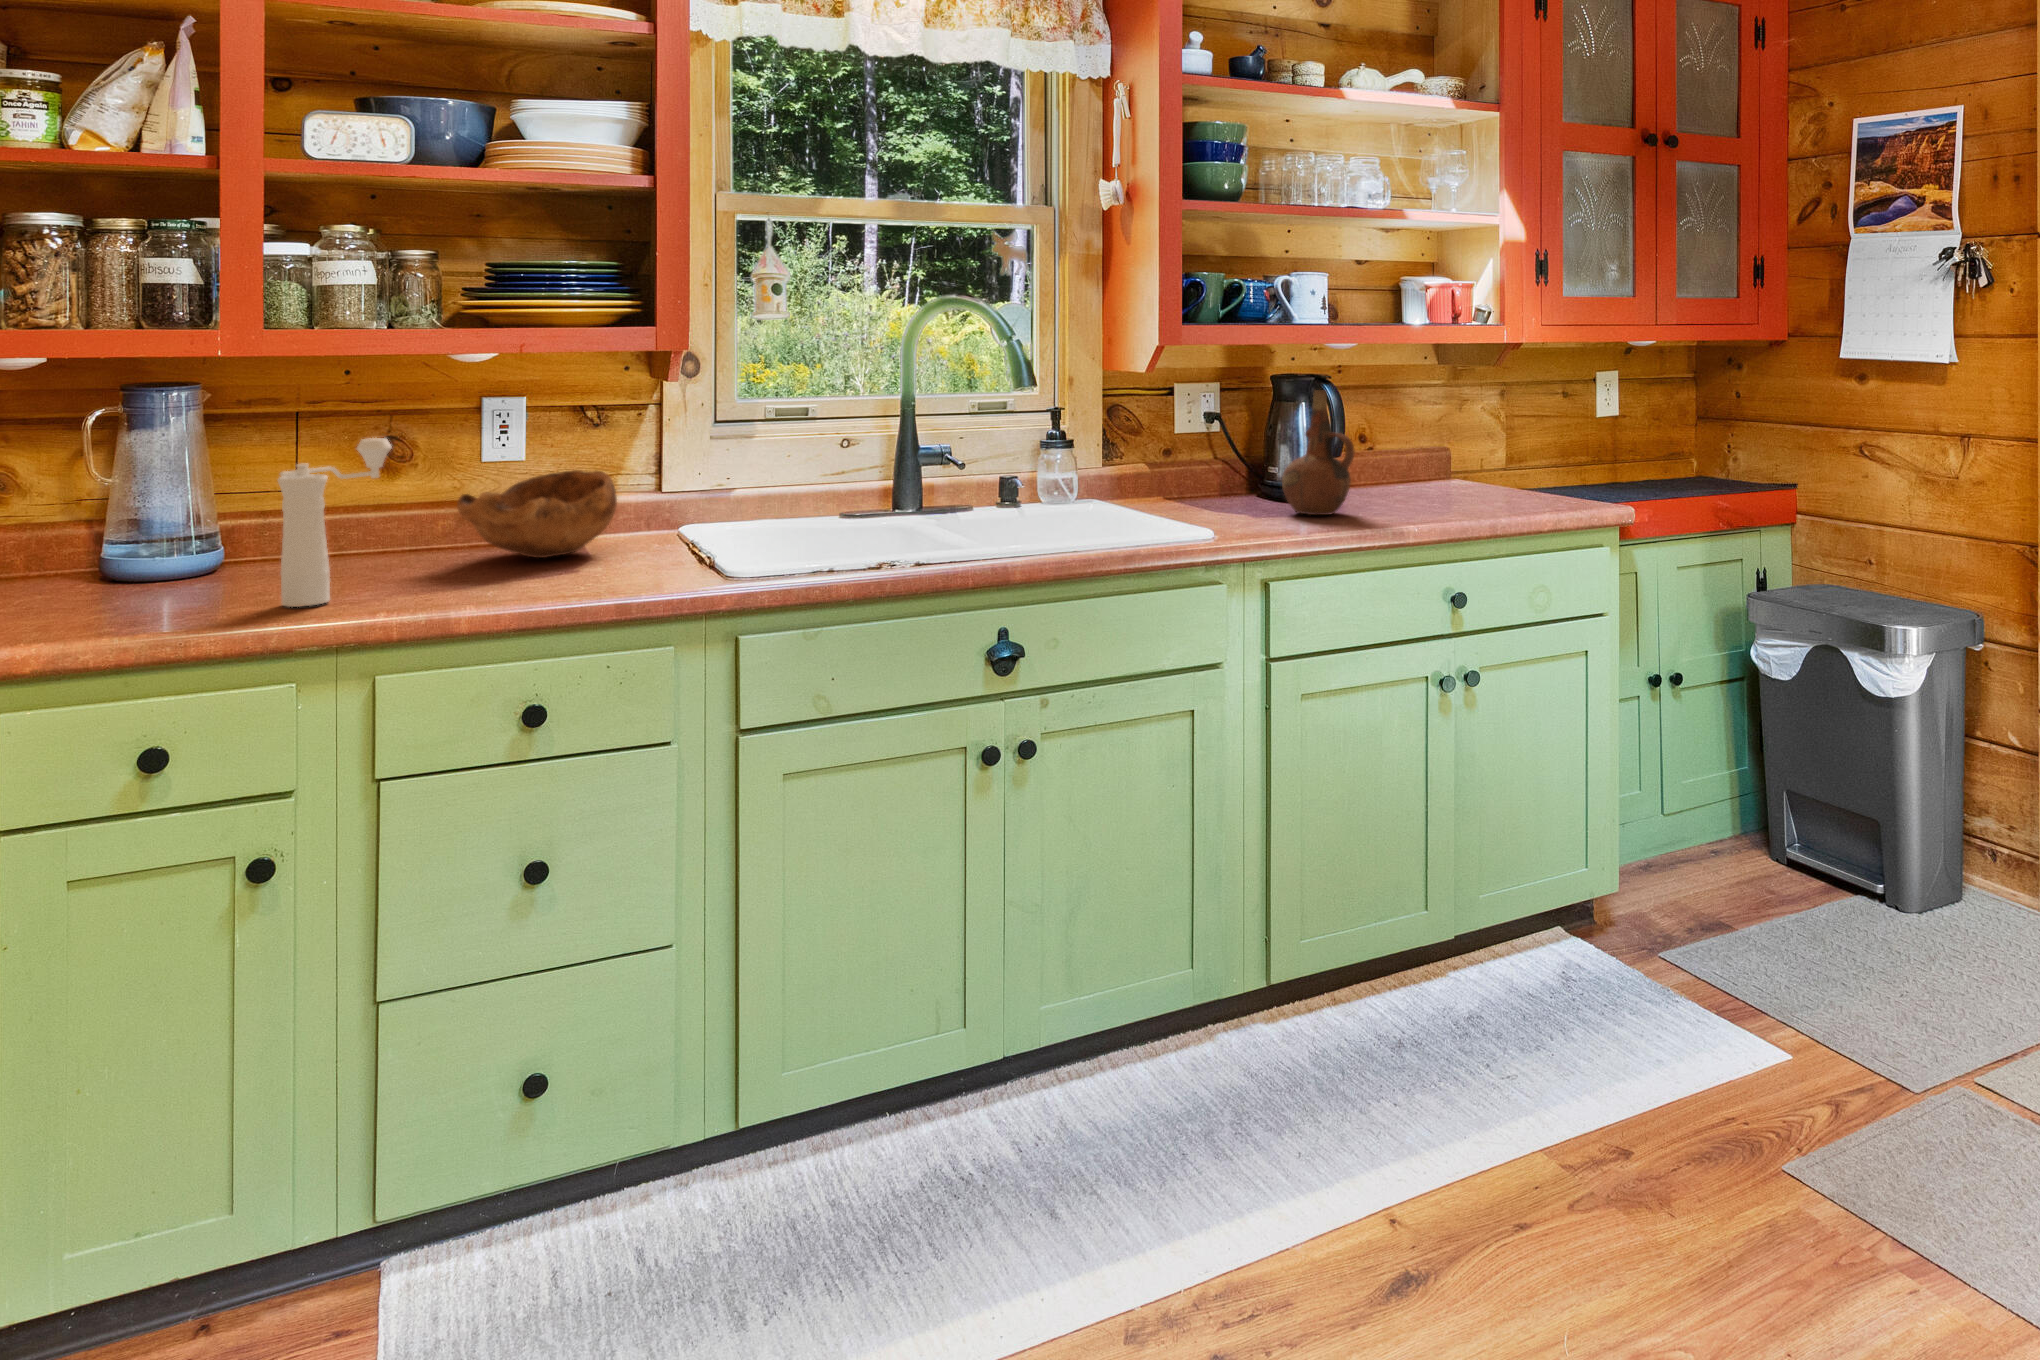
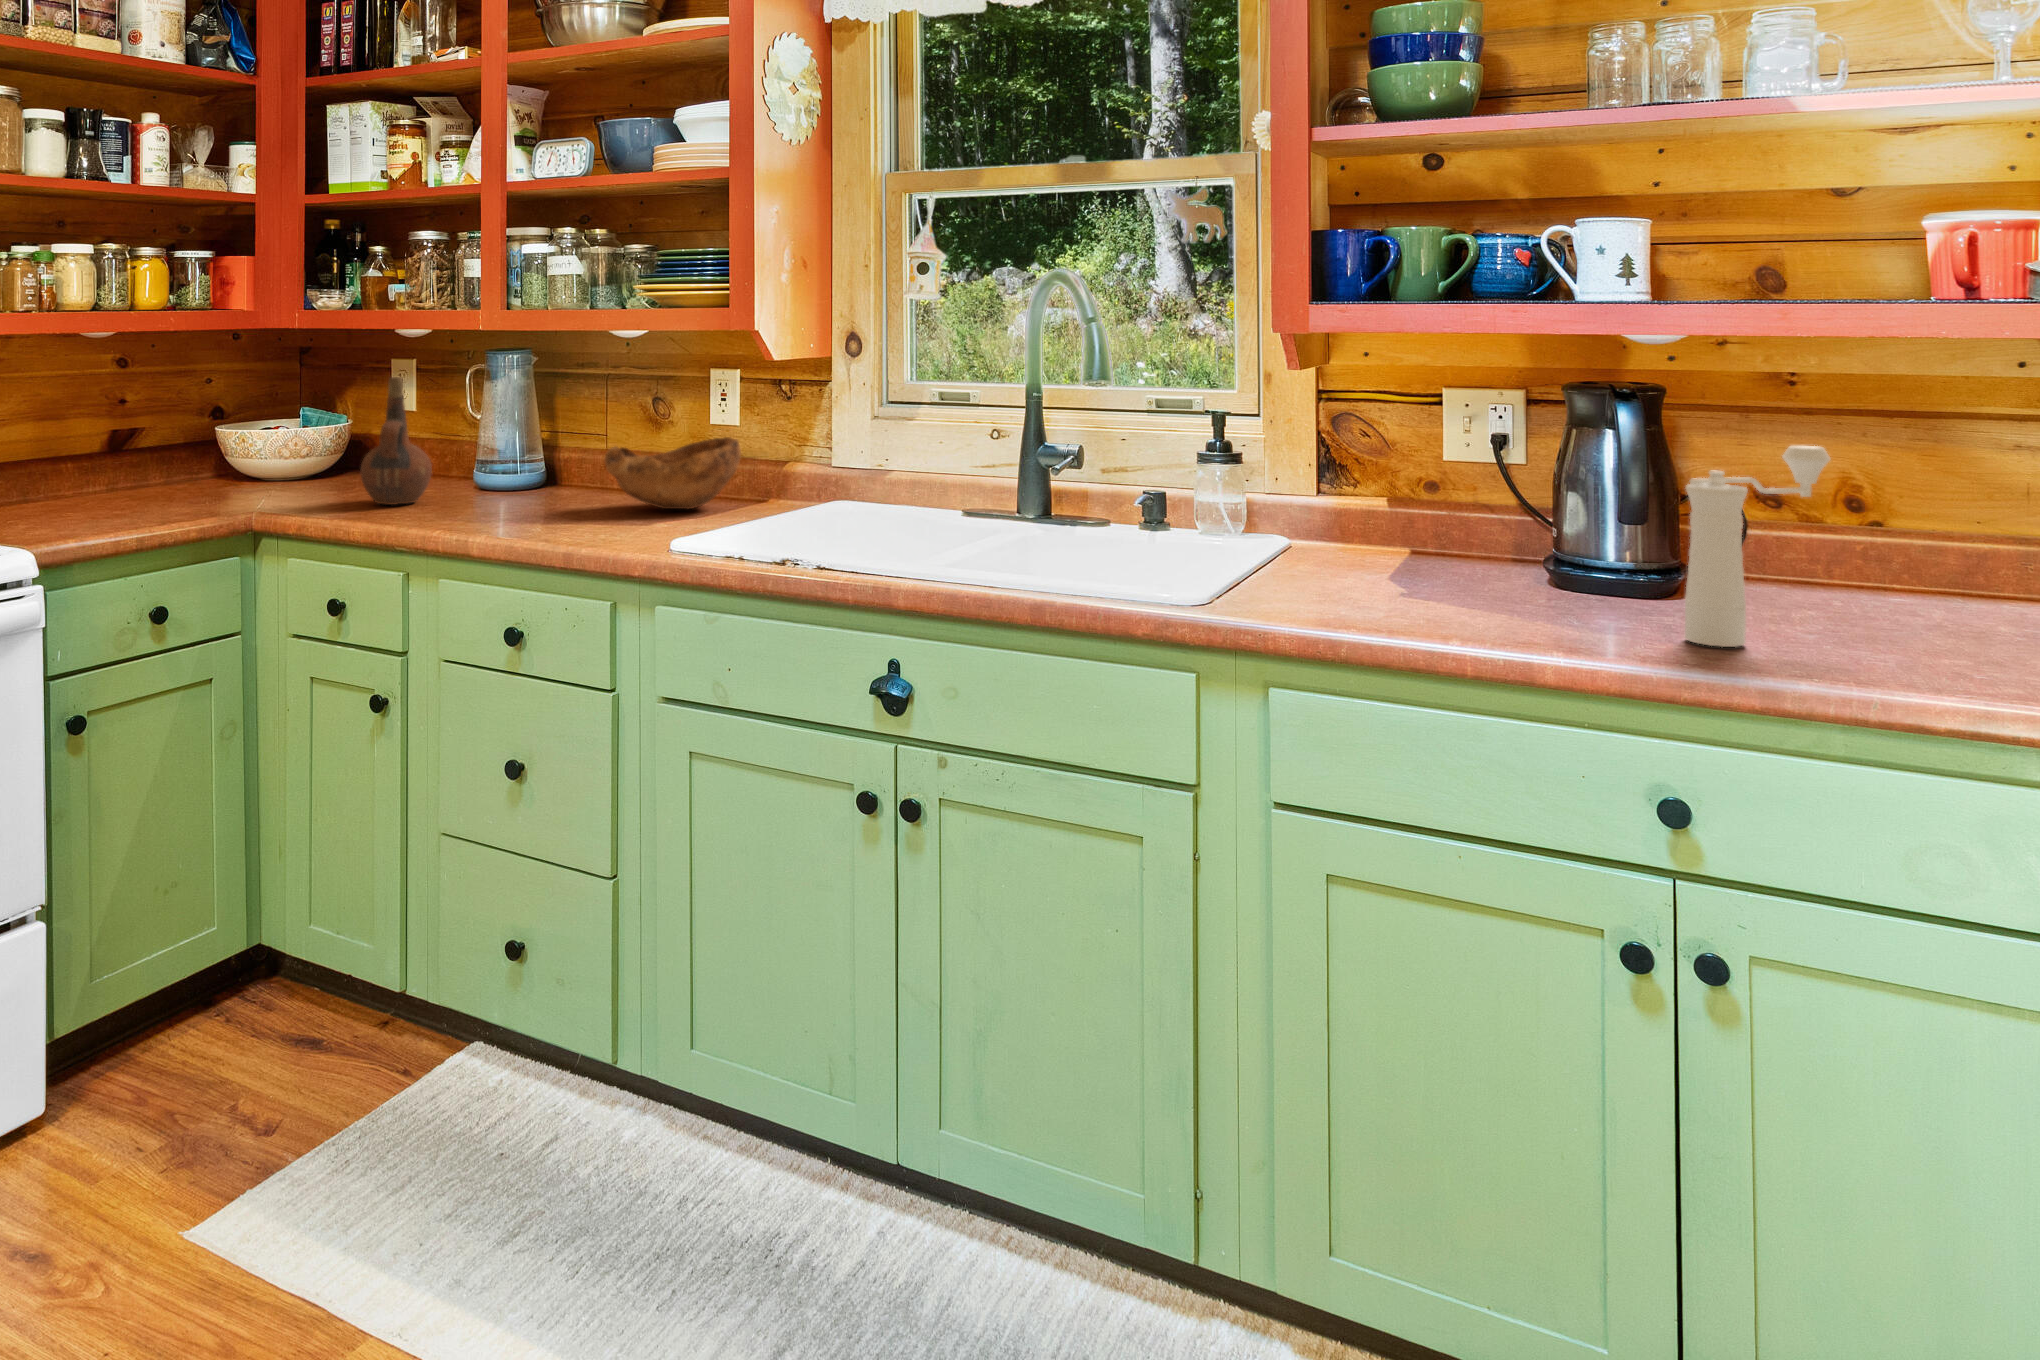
ceramic pitcher: present [1282,390,1354,515] -> present [360,377,432,505]
pepper mill: present [278,438,392,607] -> present [1685,446,1830,647]

